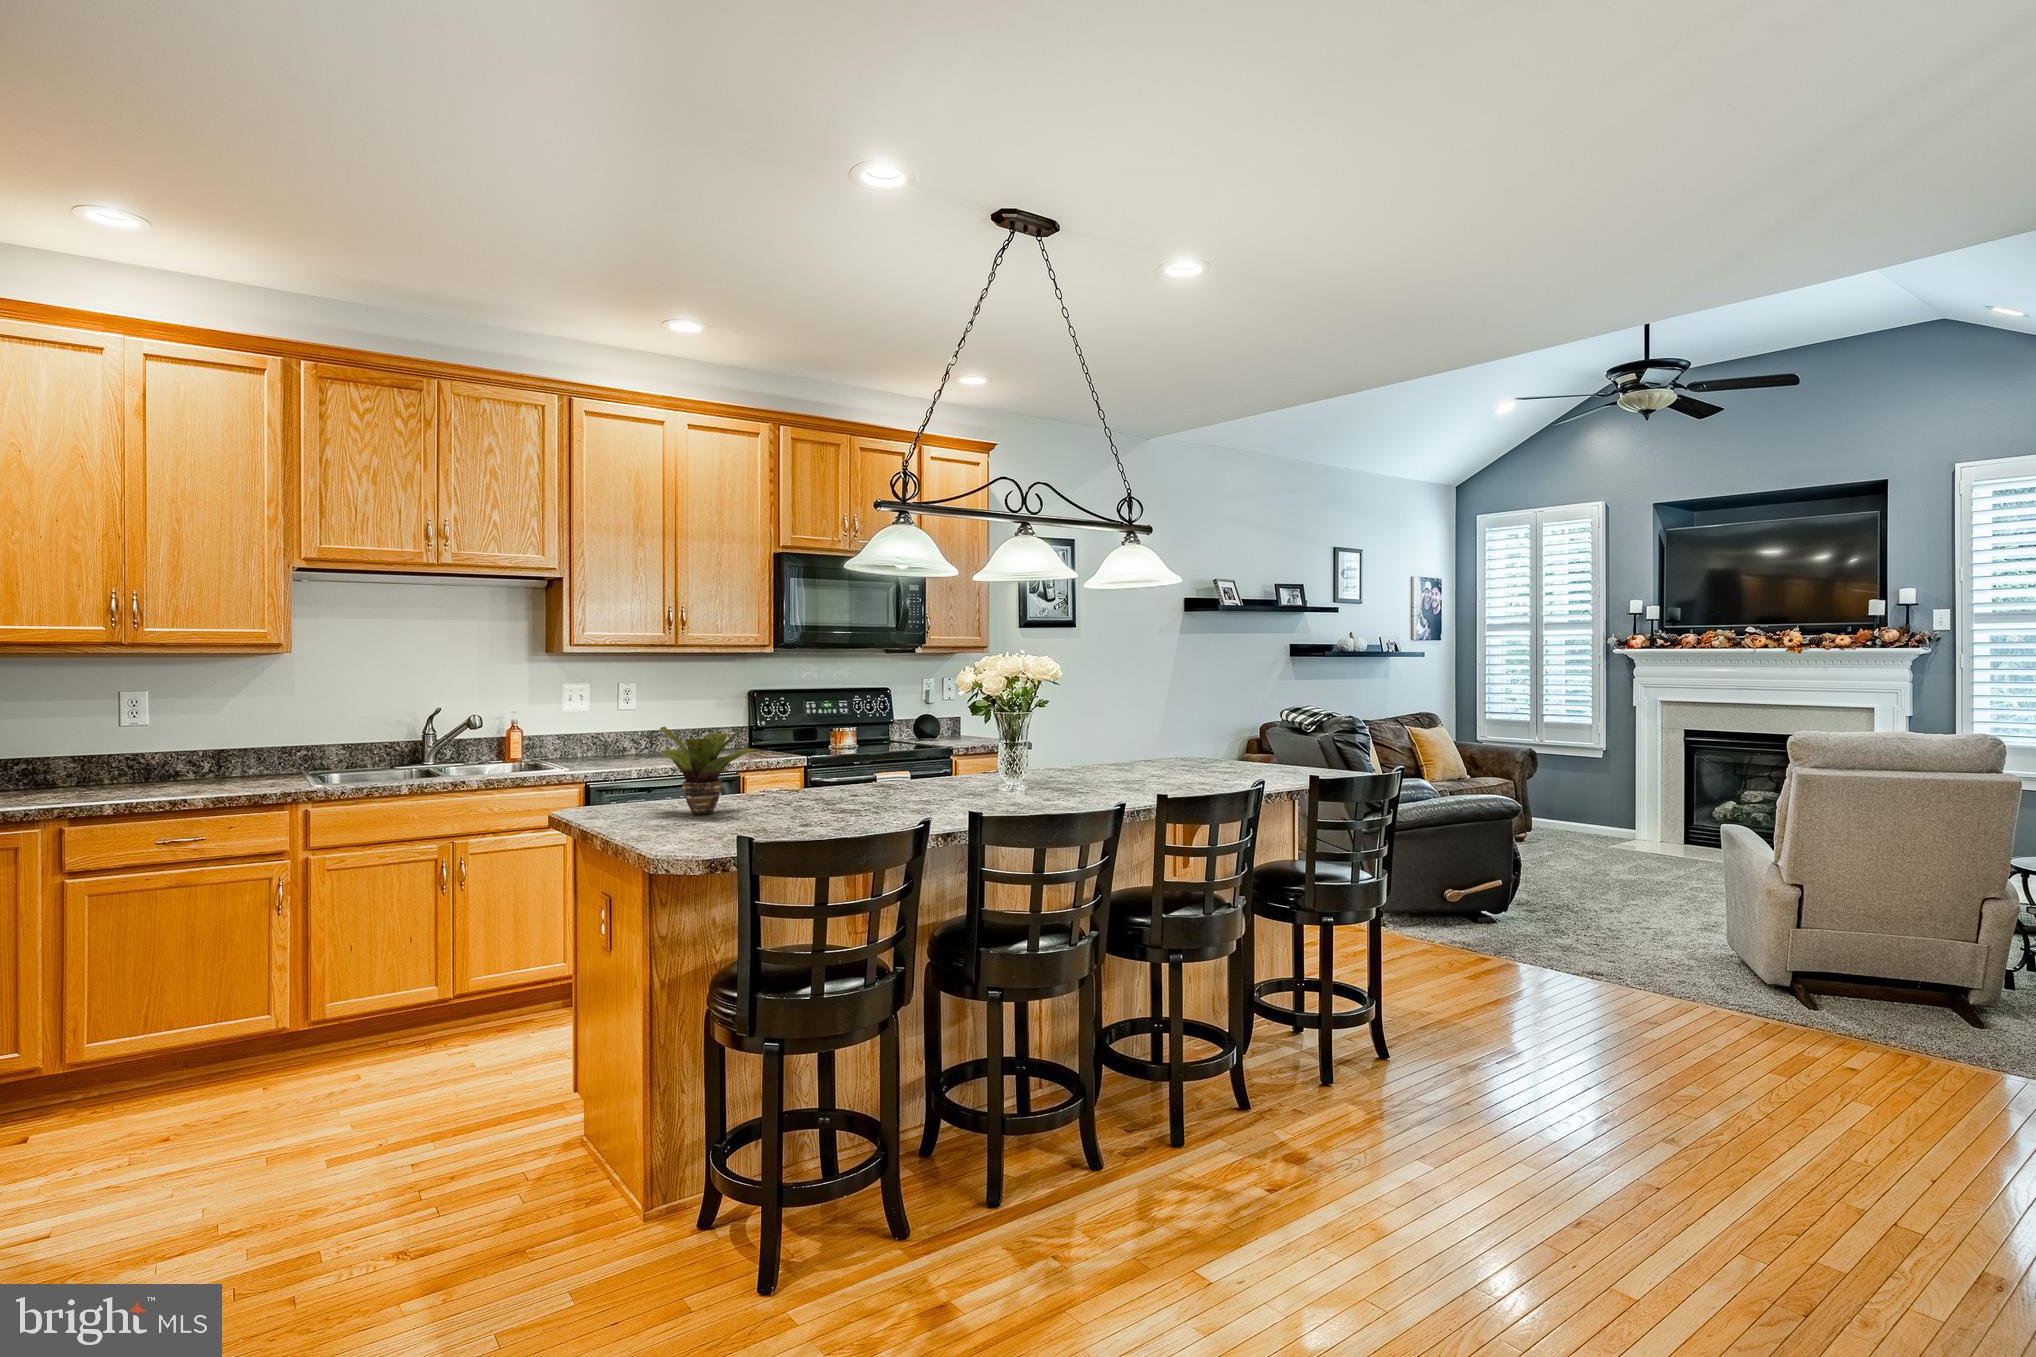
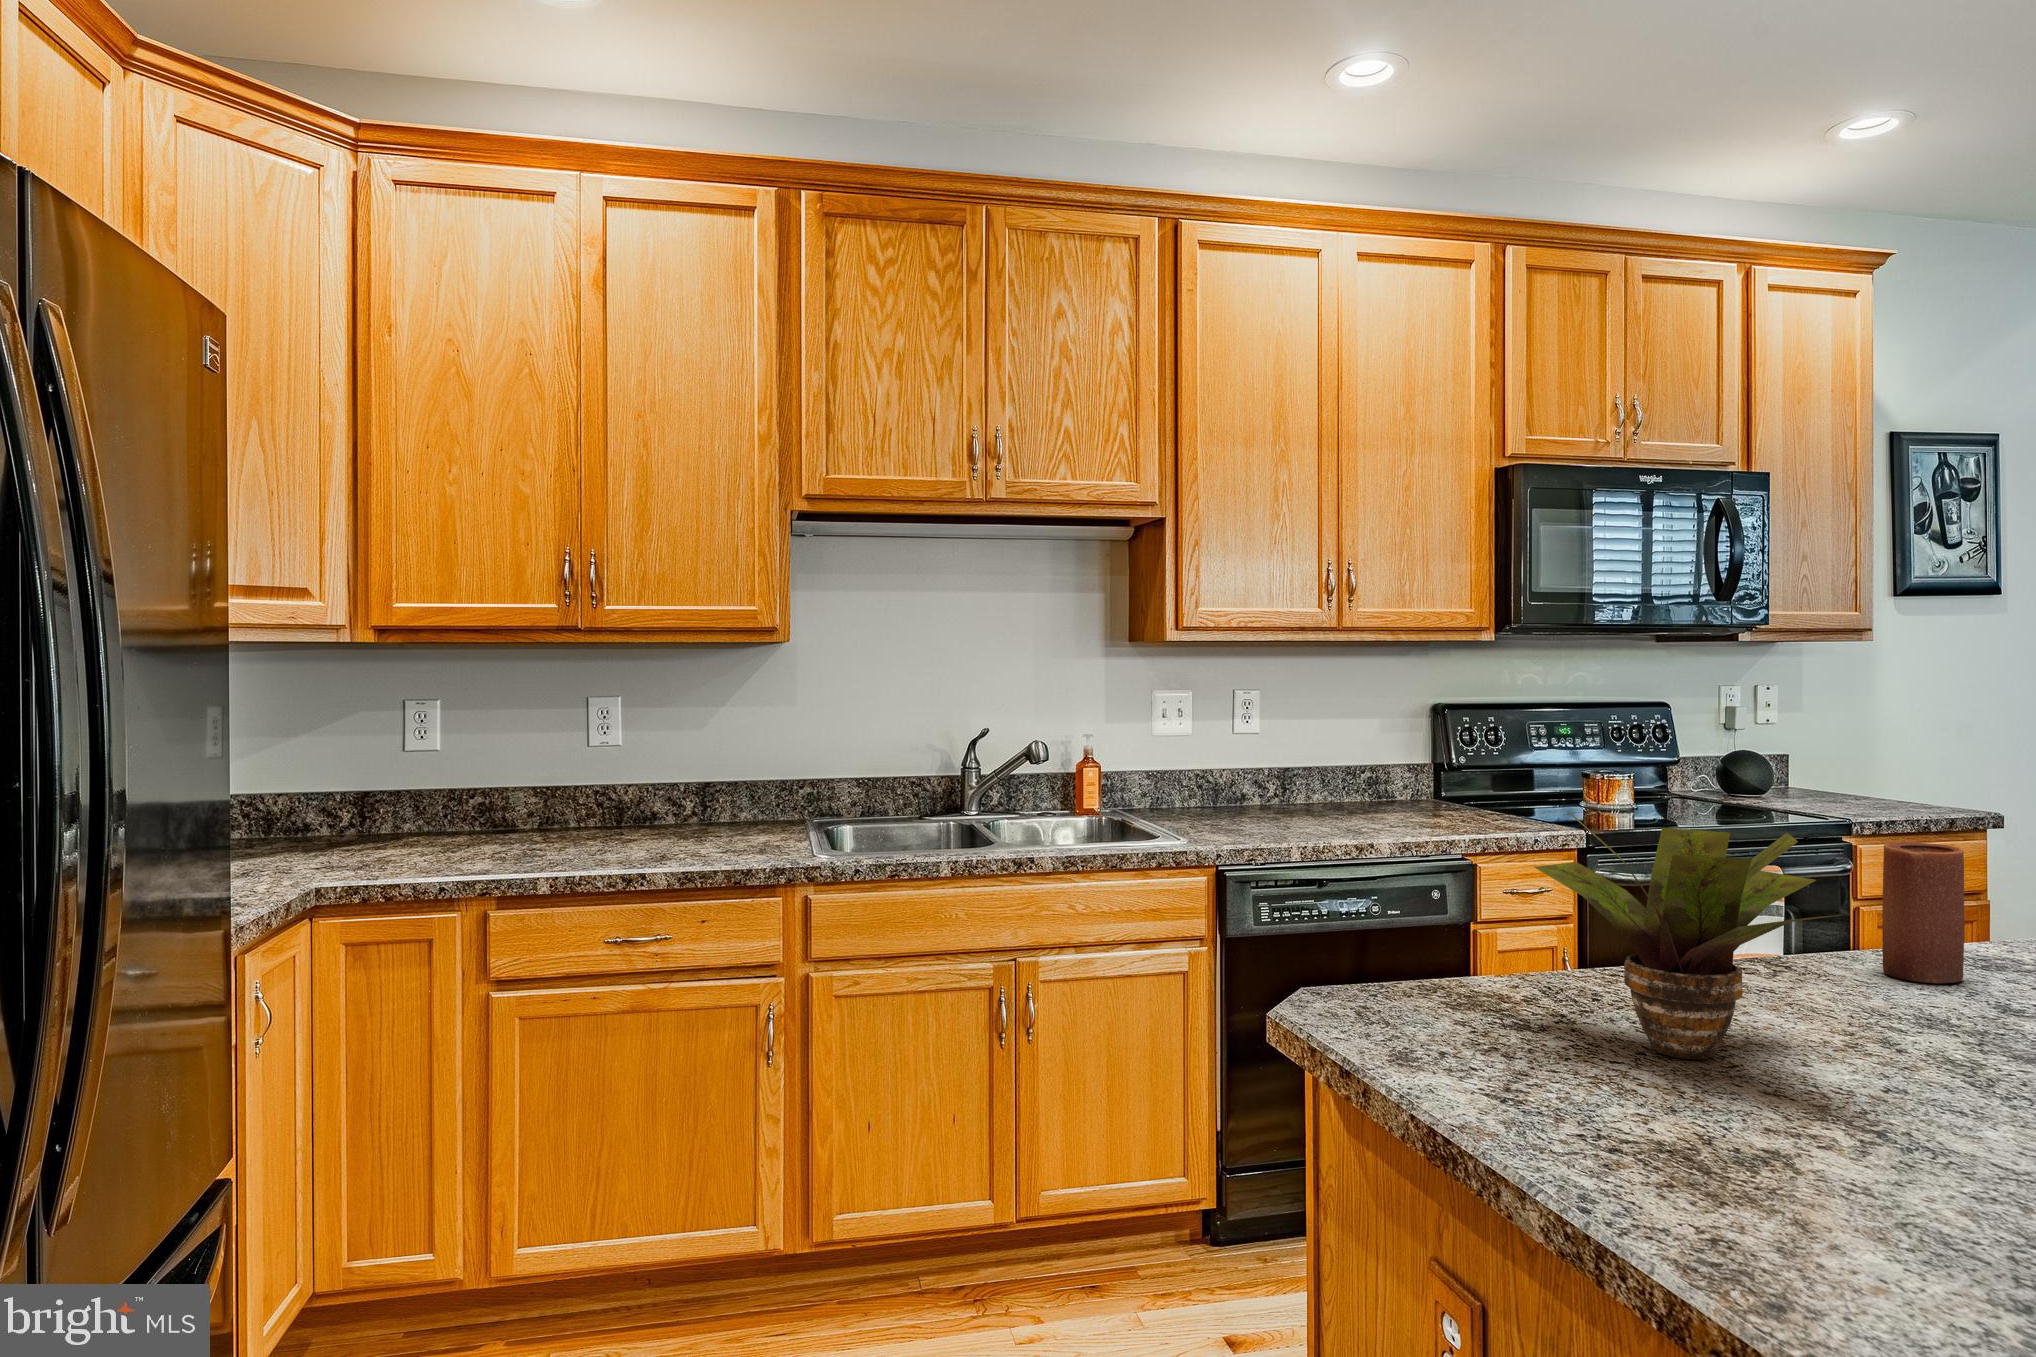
candle: none [823,741,849,794] -> present [1882,842,1965,983]

